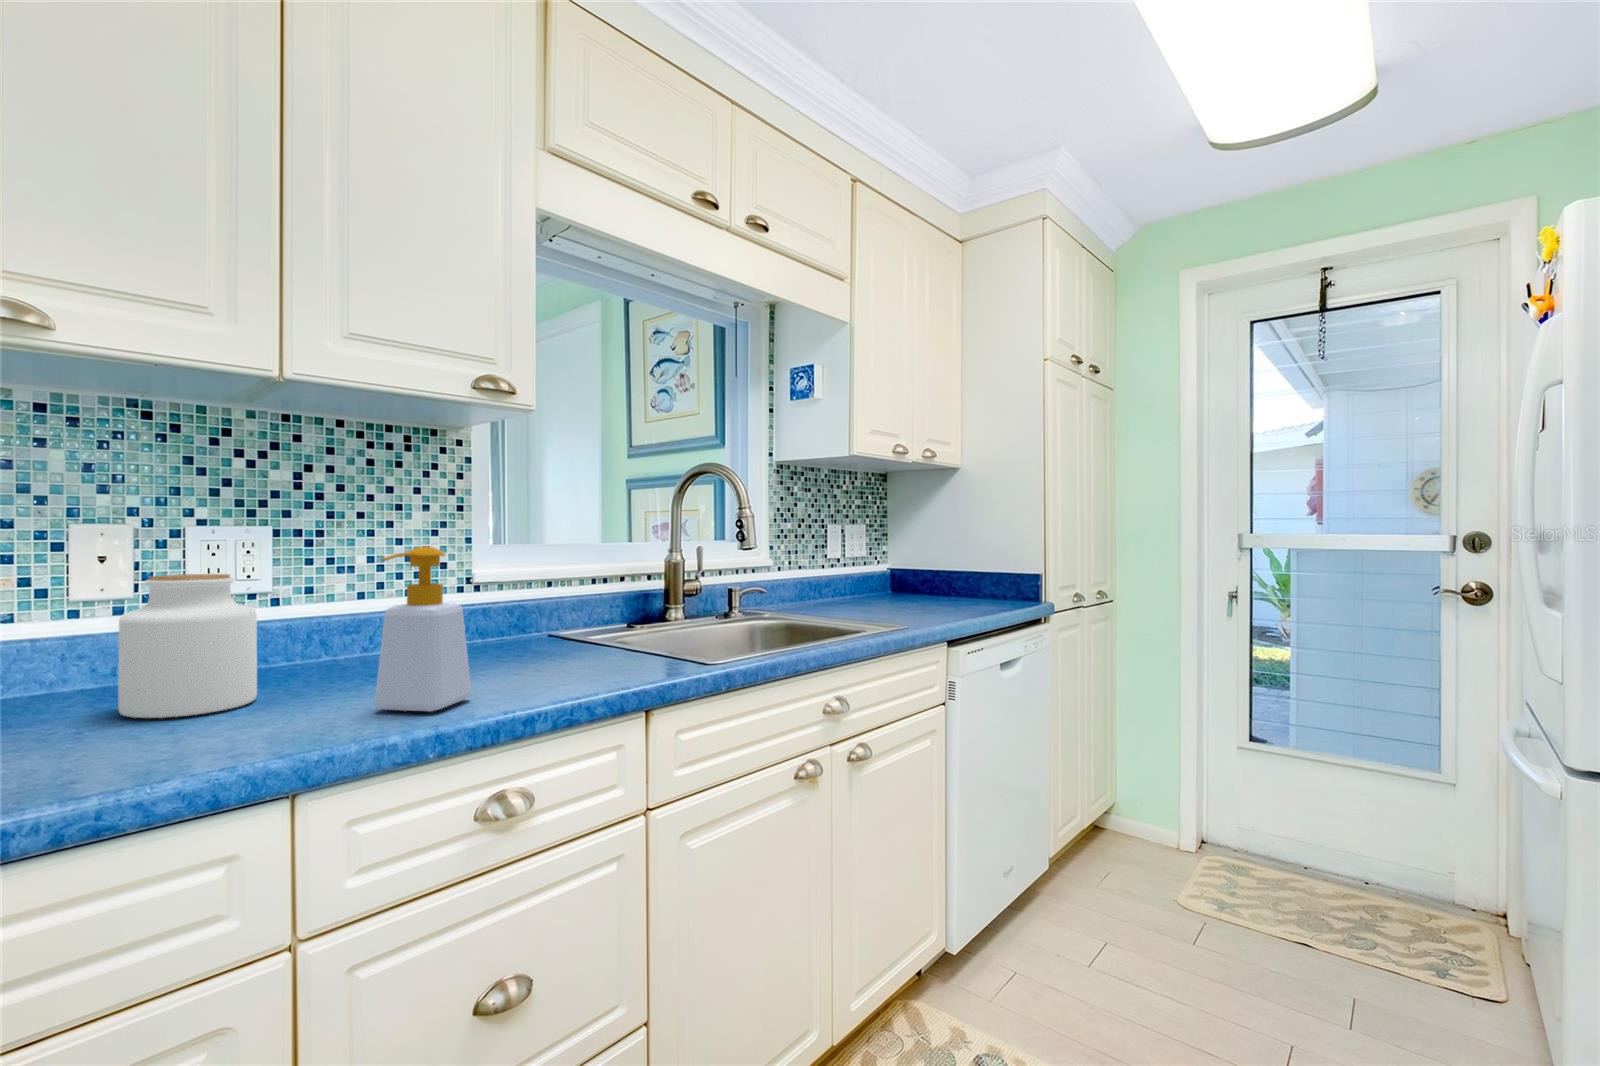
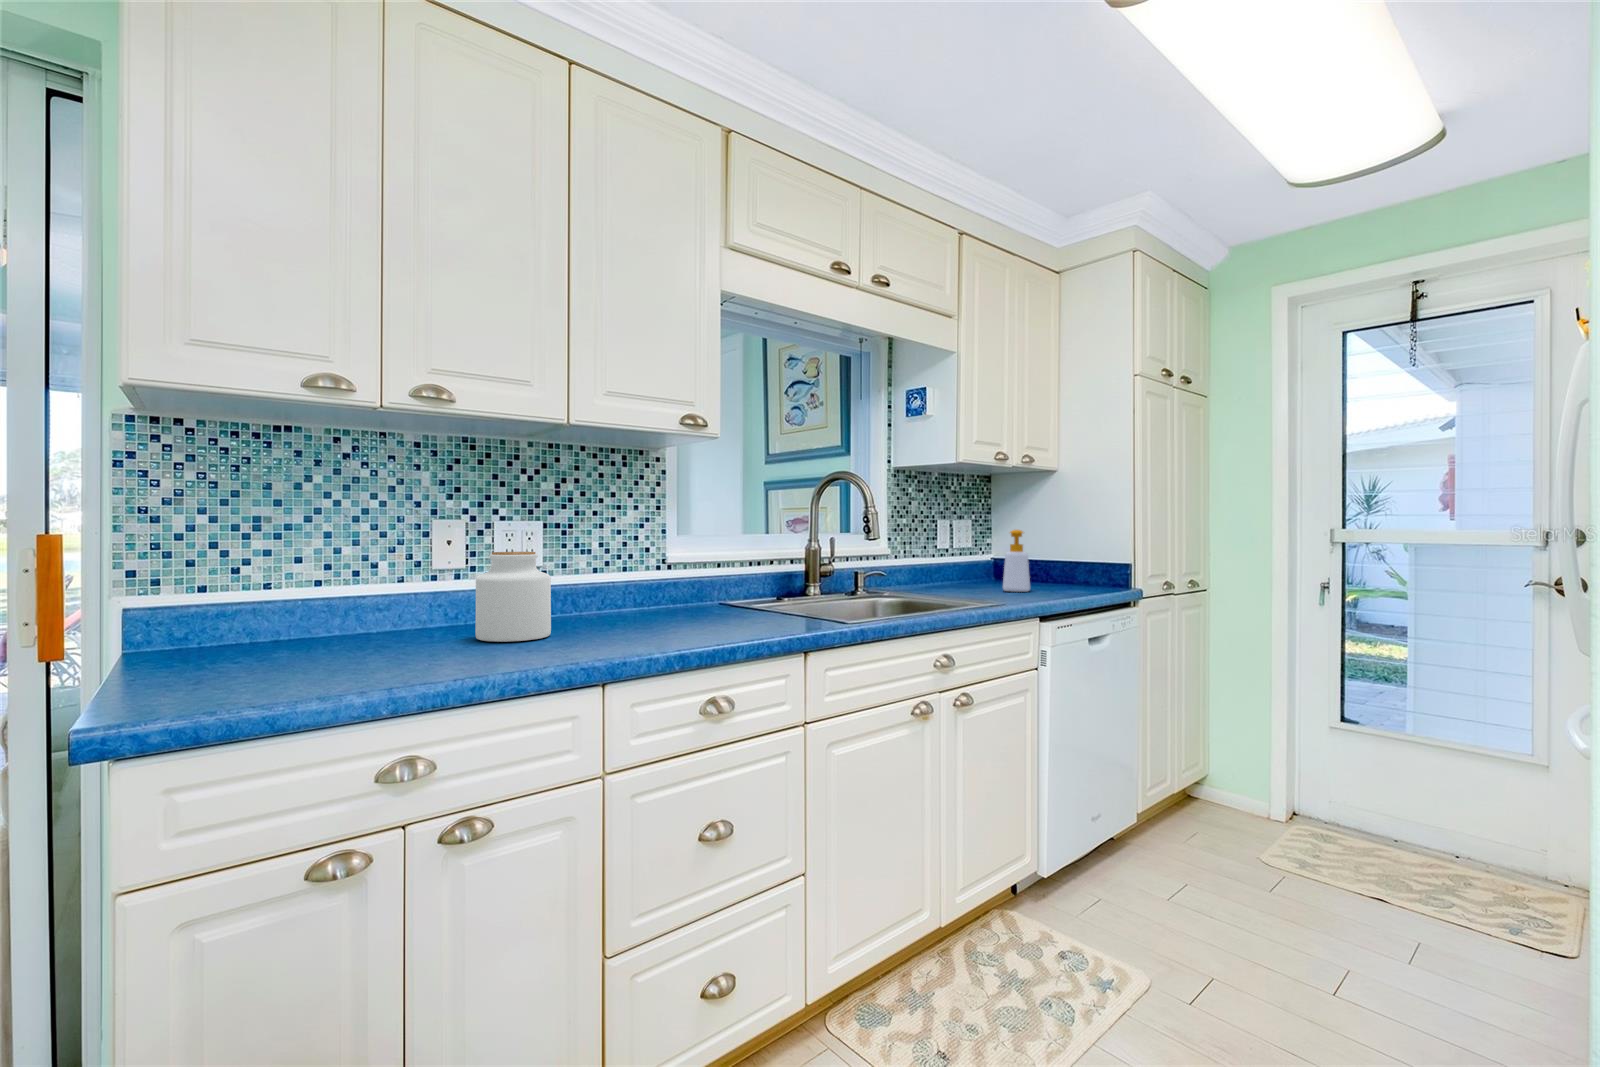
soap bottle: present [375,546,471,712] -> present [1003,530,1030,592]

